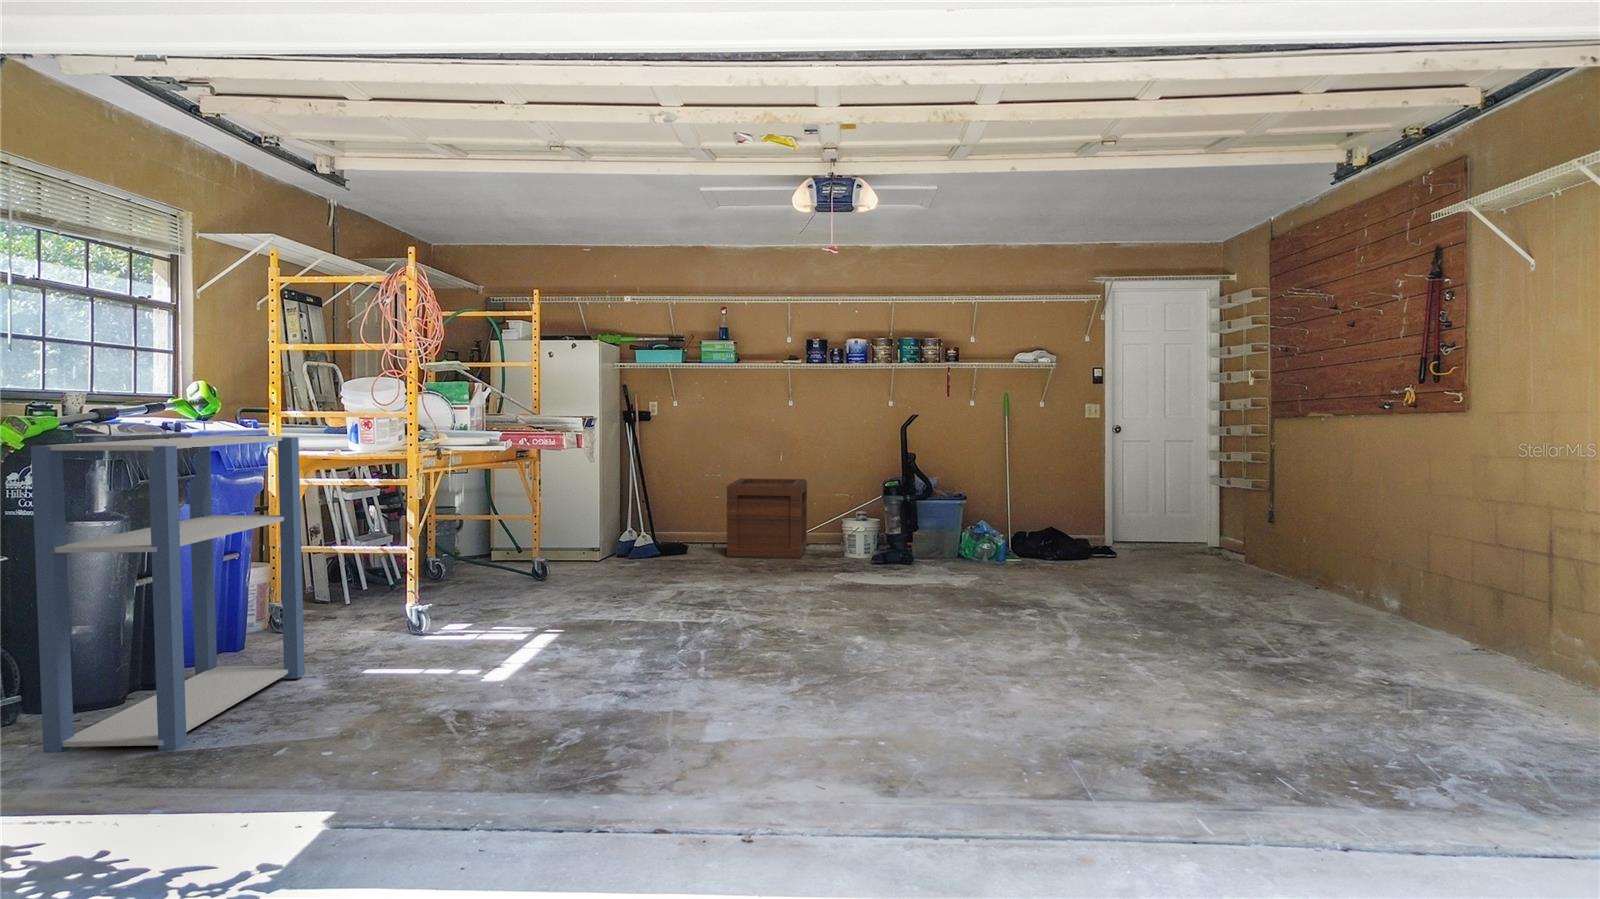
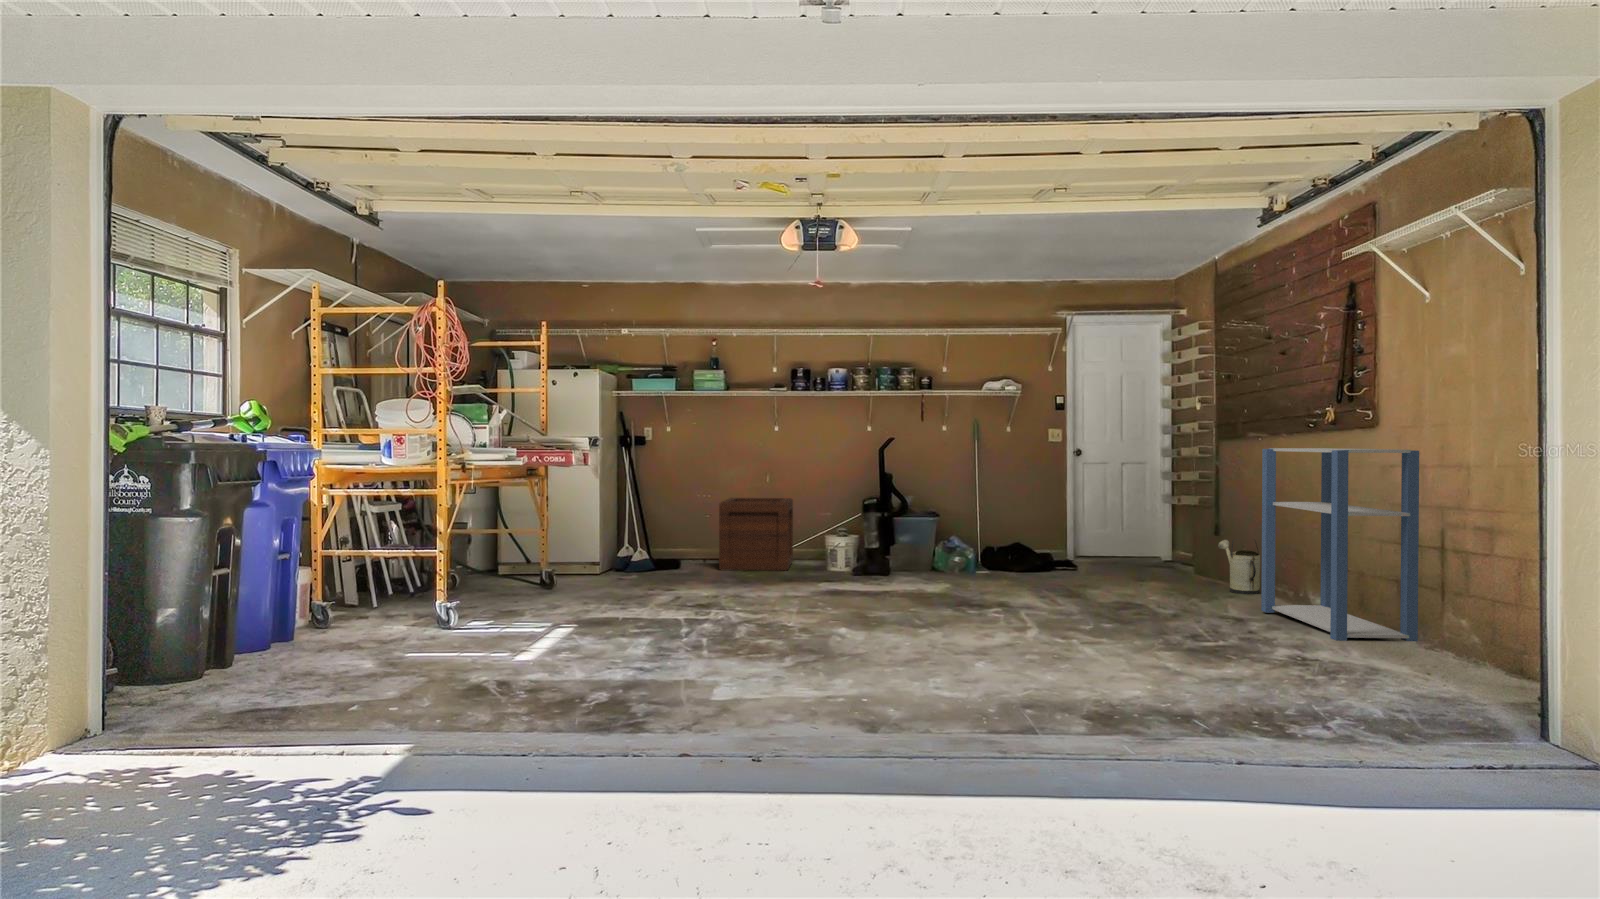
shelving unit: present [31,436,305,753] -> present [1261,448,1419,641]
watering can: none [1273,531,1322,593] -> present [1217,539,1260,594]

